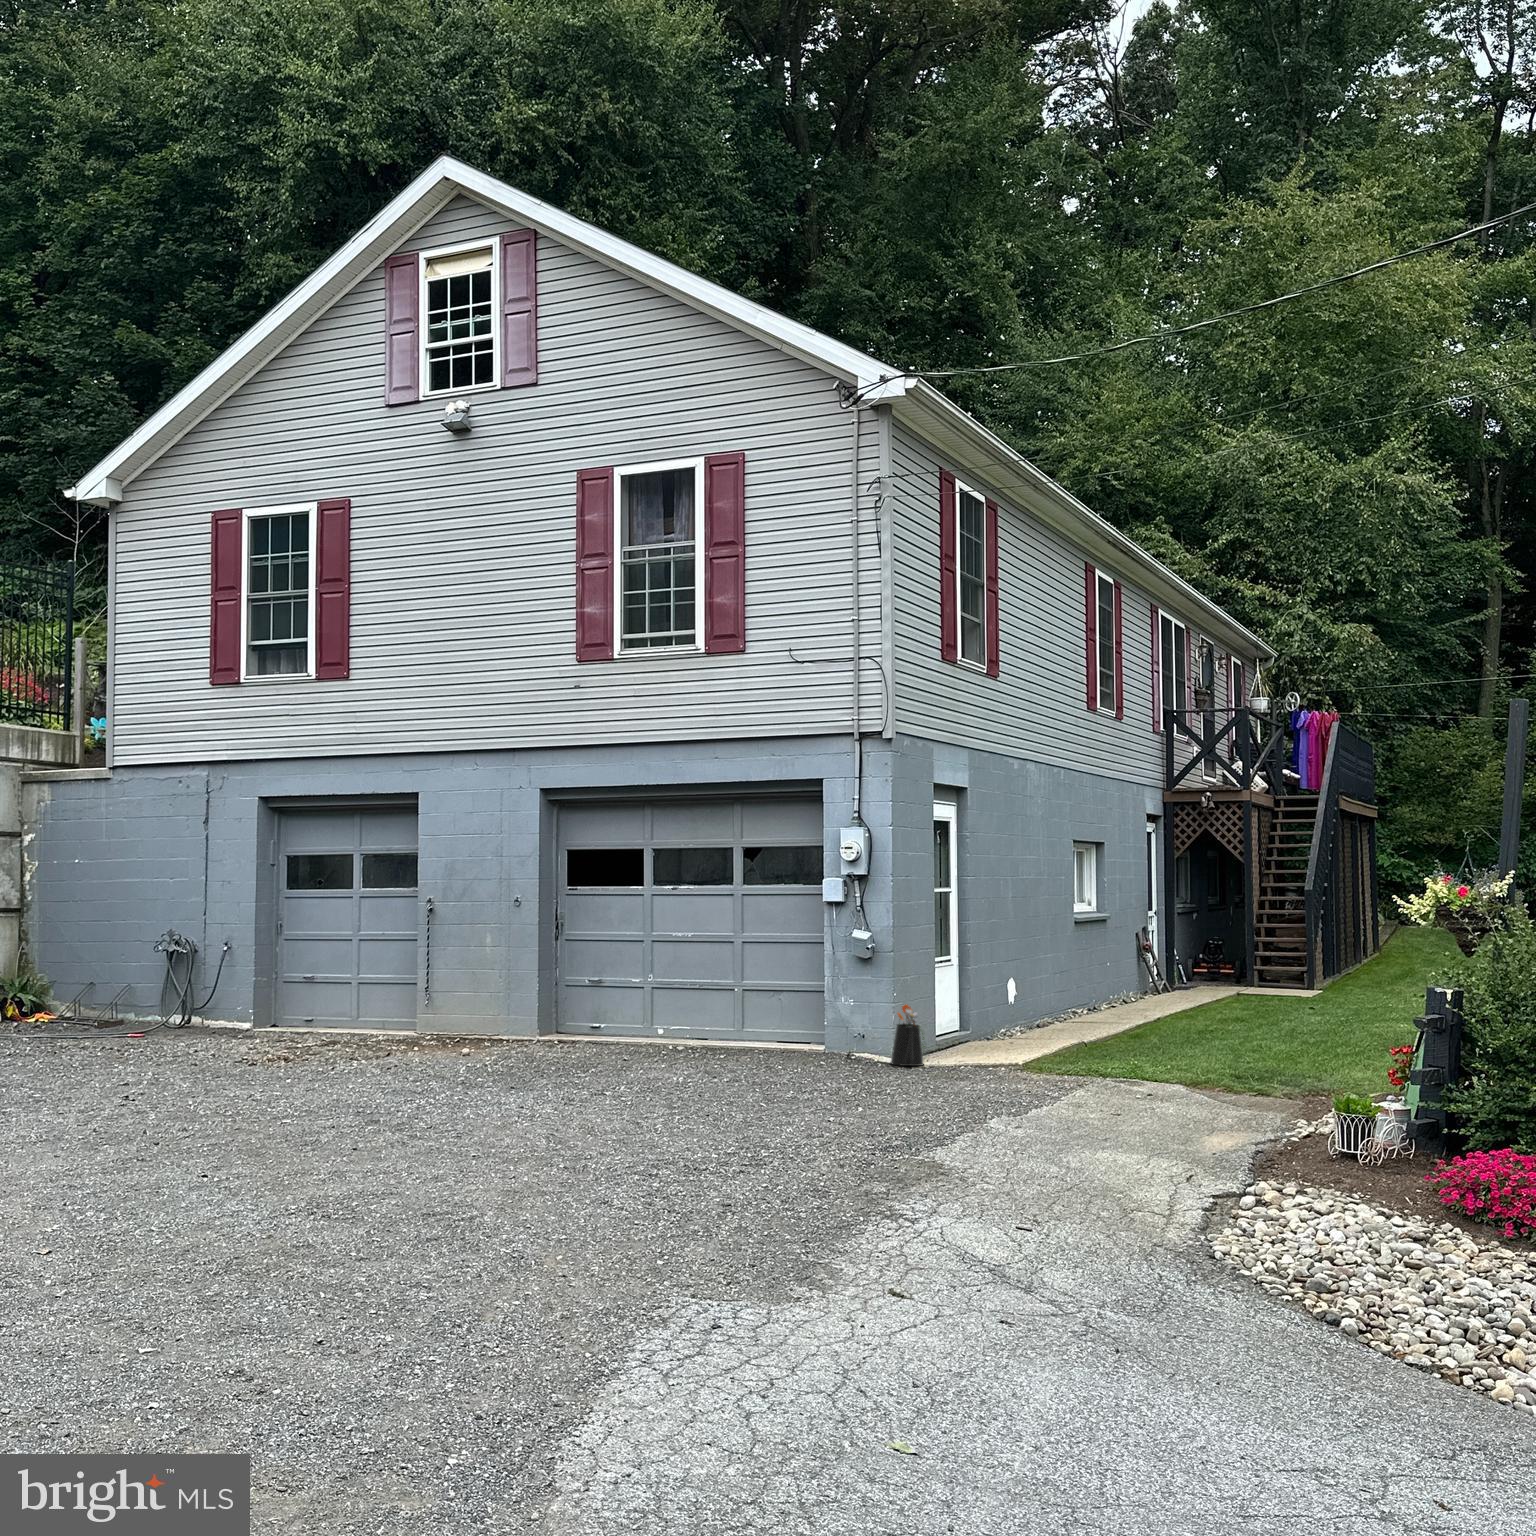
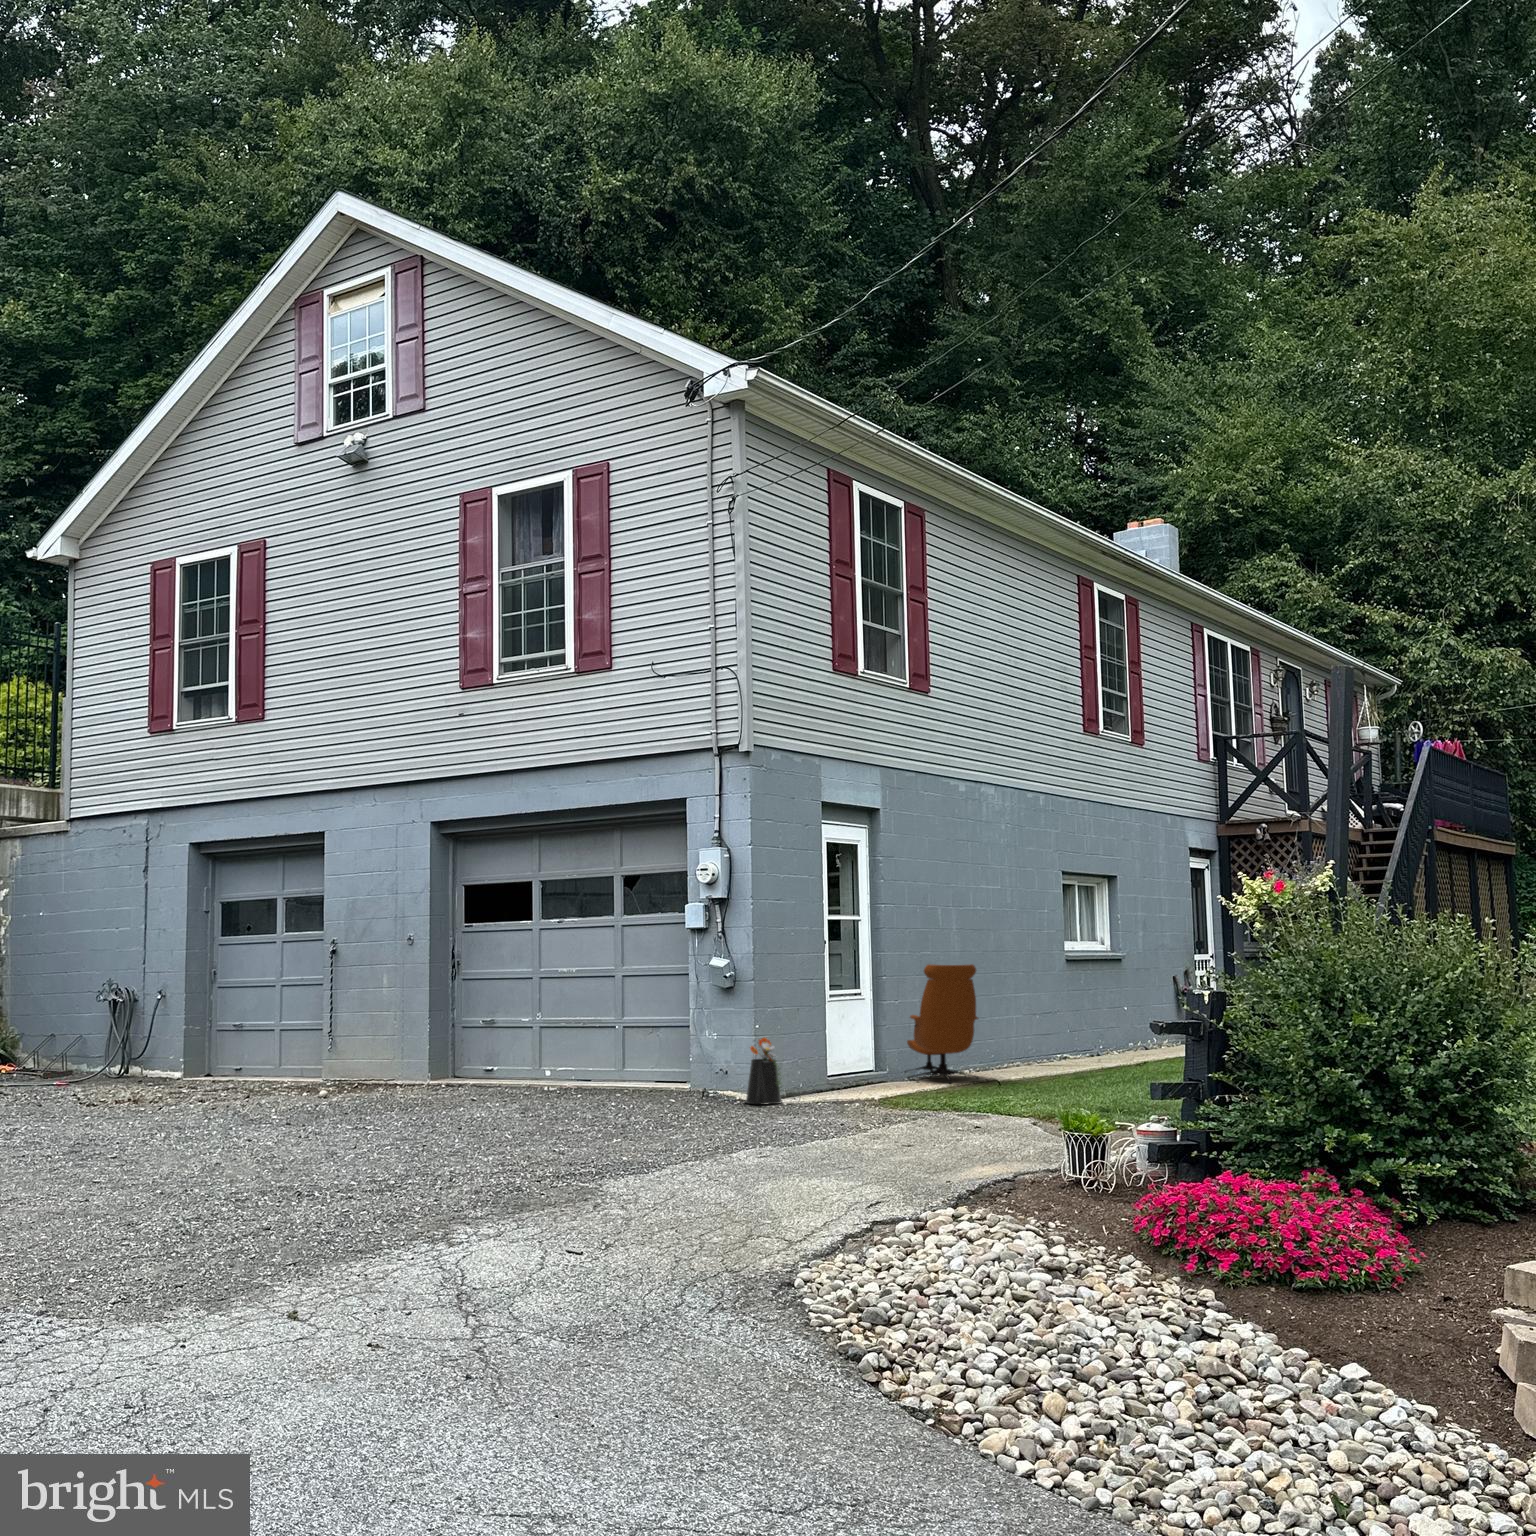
lounge chair: none [984,936,1069,1043] -> present [907,964,979,1083]

